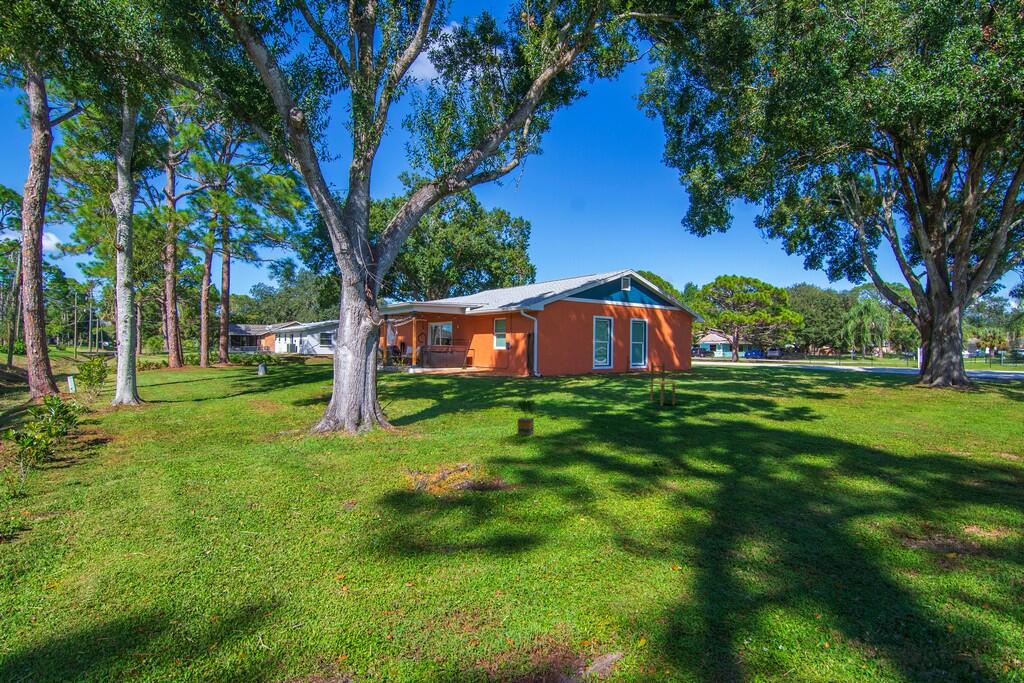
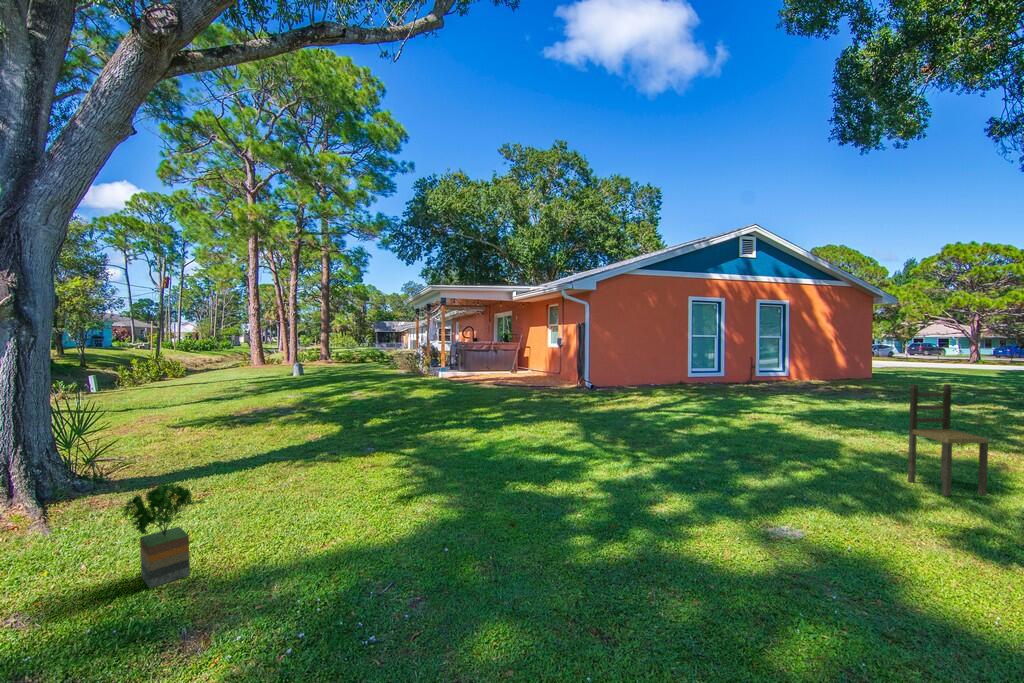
chair: present [650,362,675,406] -> present [908,384,988,496]

